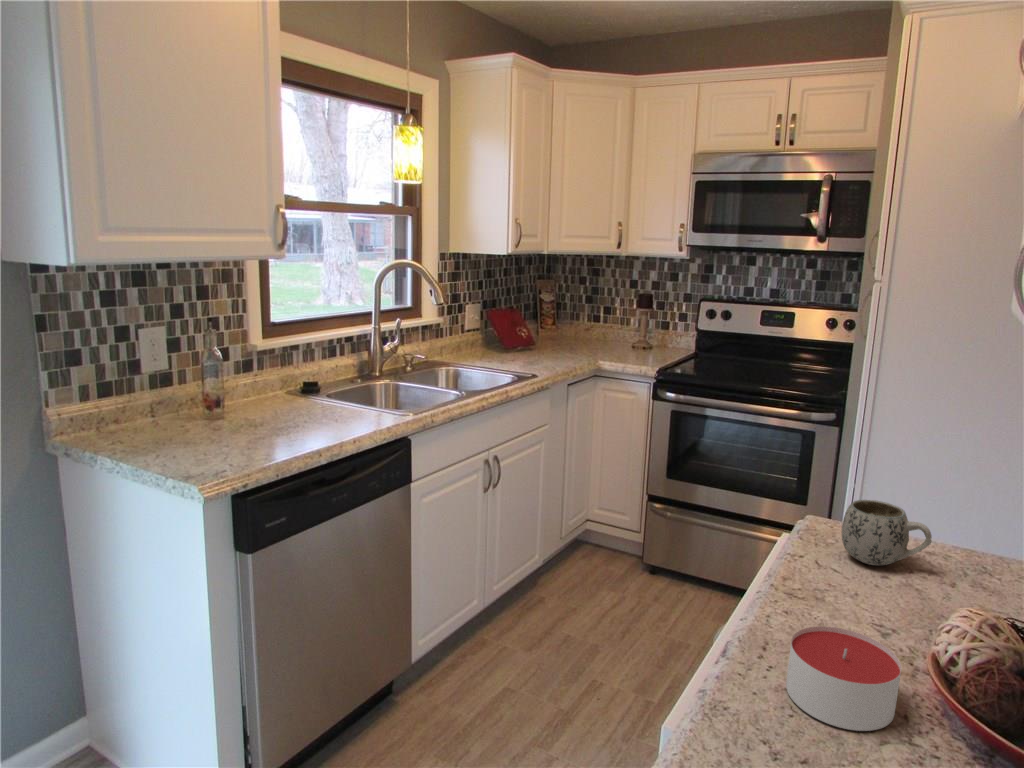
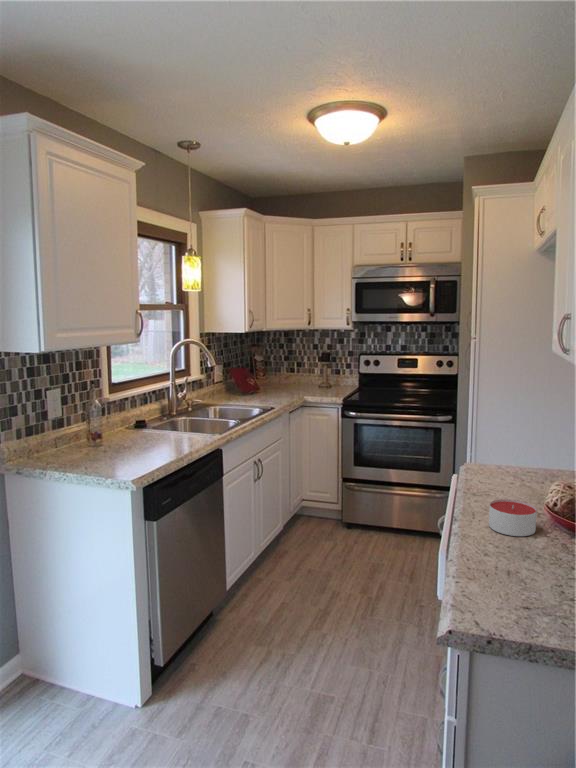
mug: present [842,500,932,566] -> none [489,450,531,481]

